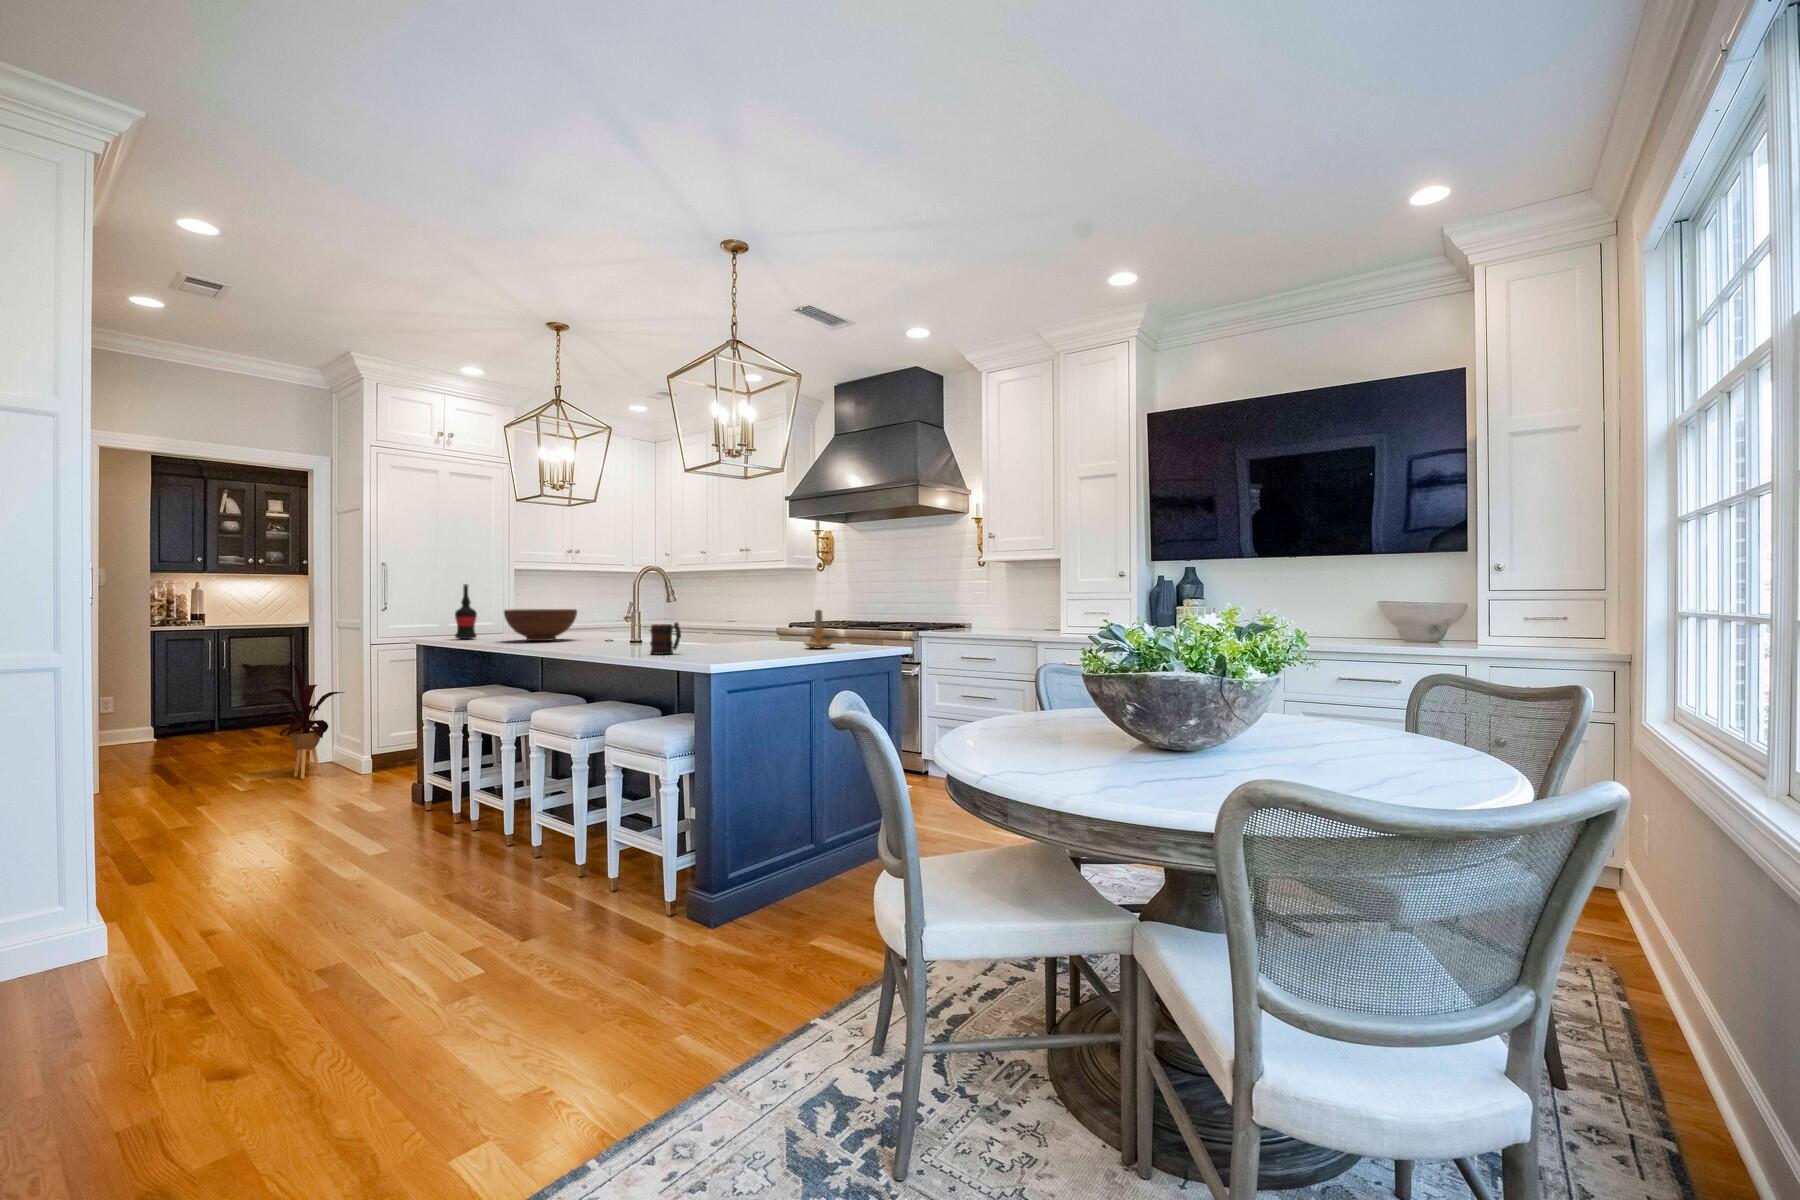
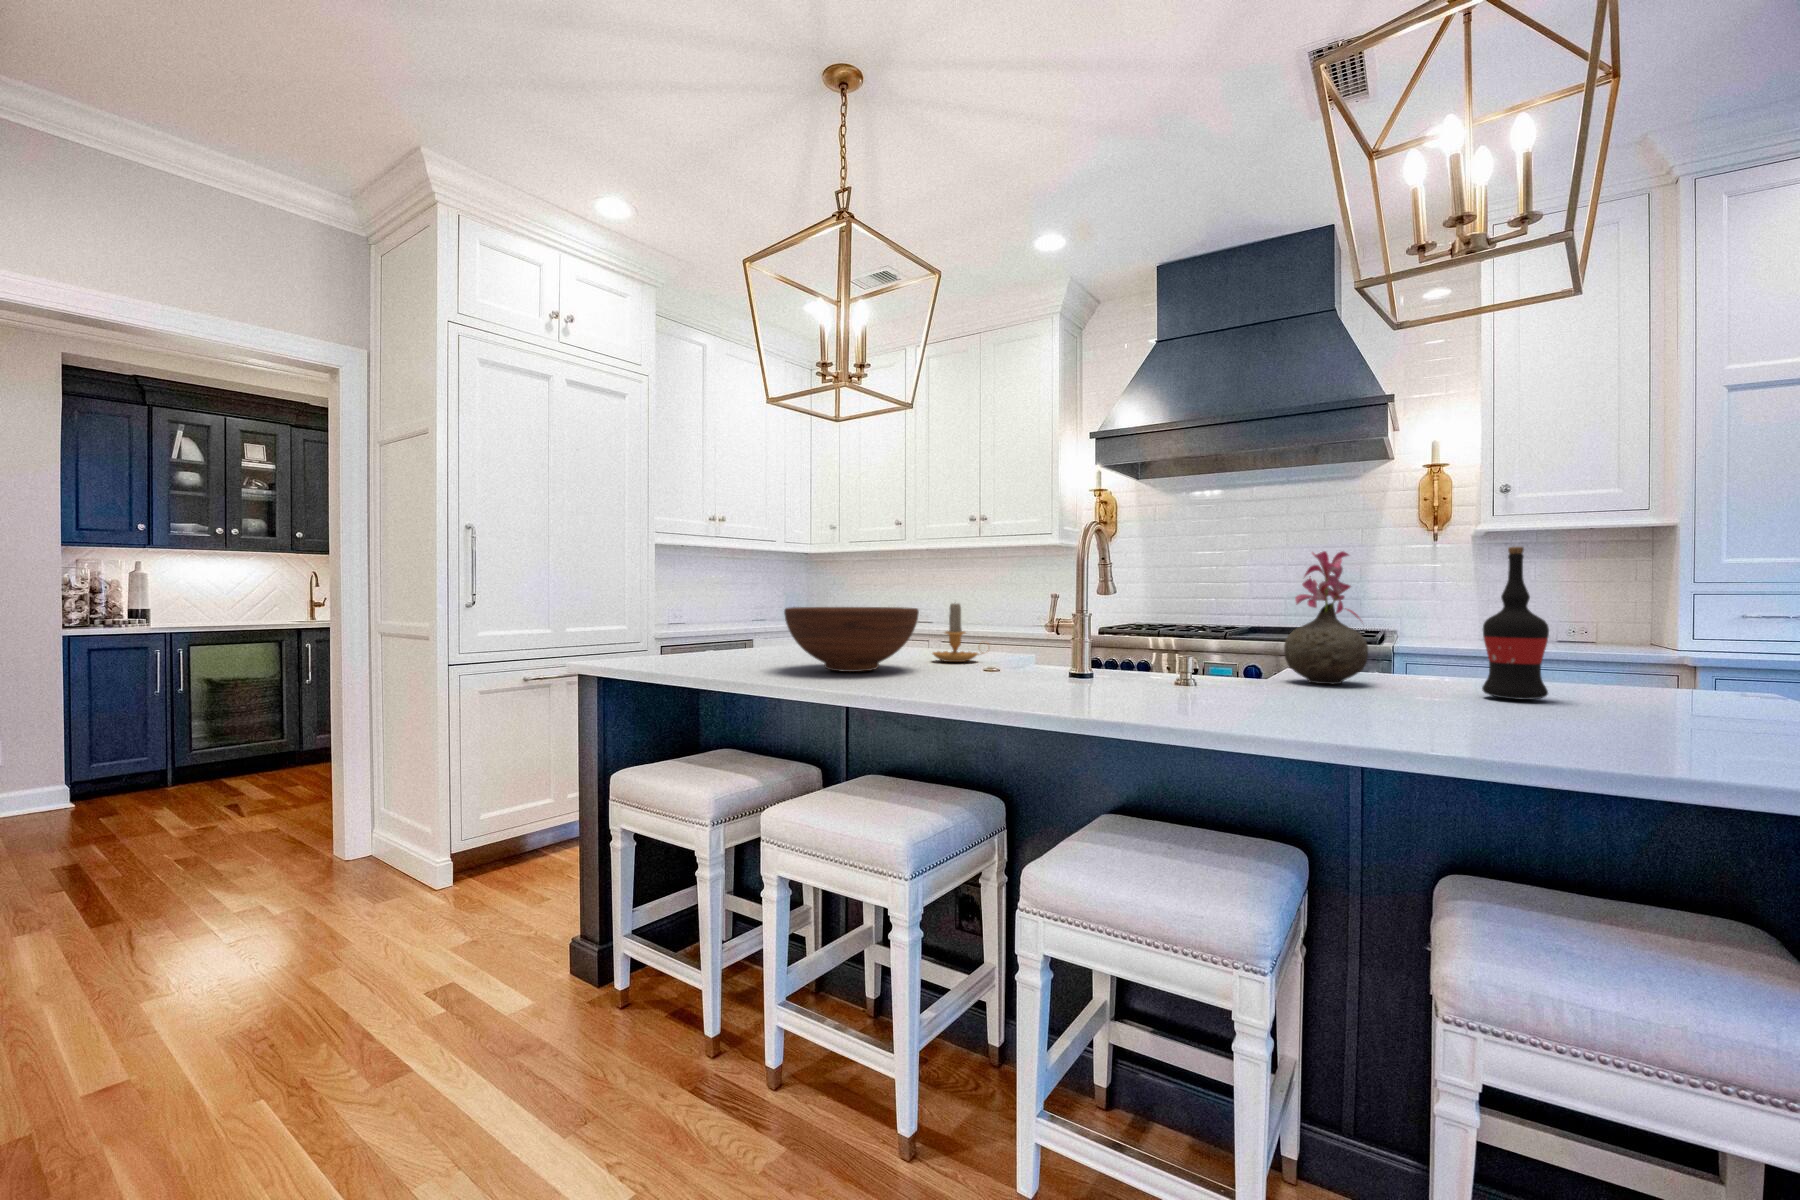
vase: none [721,582,759,644] -> present [1284,551,1368,684]
wine bottle: present [455,584,477,639] -> present [1482,547,1549,700]
candle: present [804,610,836,648] -> present [933,603,984,662]
mug: present [650,622,681,654] -> none [1387,647,1483,735]
house plant: present [254,665,344,779] -> none [245,703,401,904]

